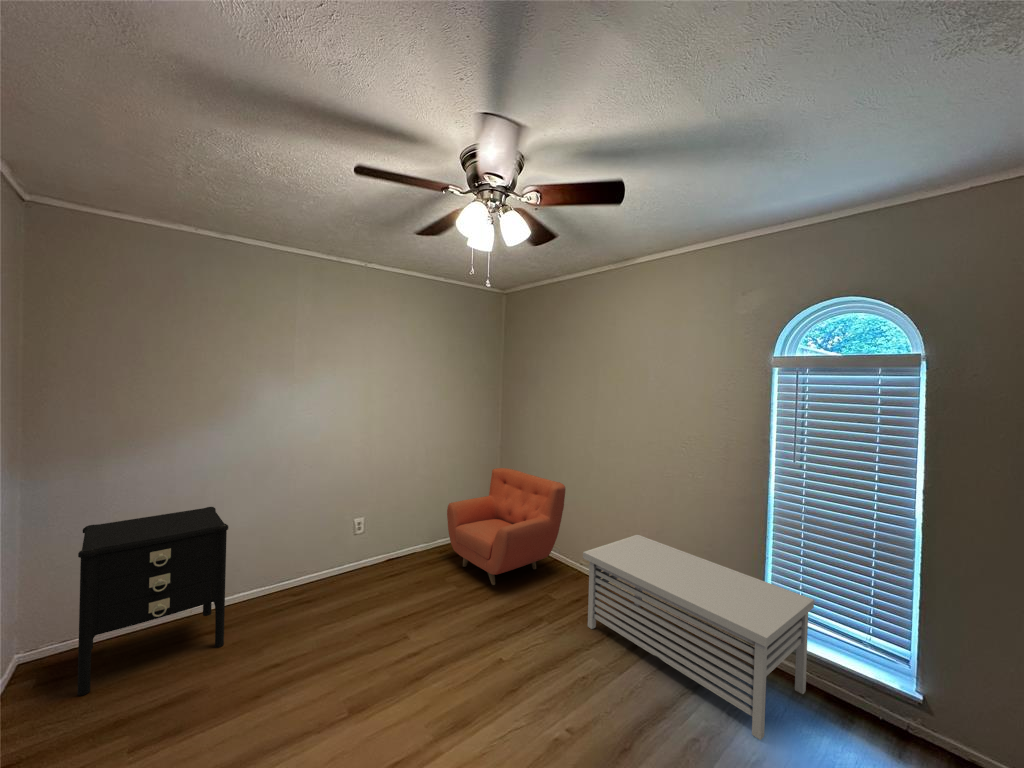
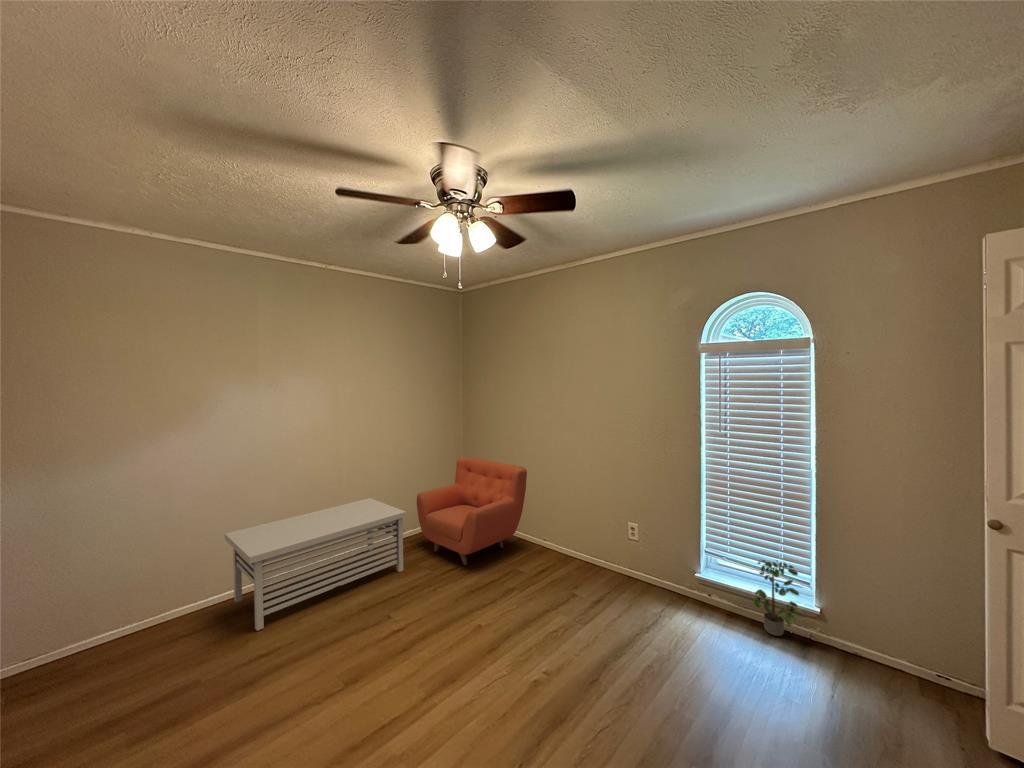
nightstand: present [77,507,228,696] -> none [43,512,205,709]
storage bench: present [583,535,814,740] -> present [225,498,406,631]
potted plant: none [831,620,905,720] -> present [754,560,806,636]

